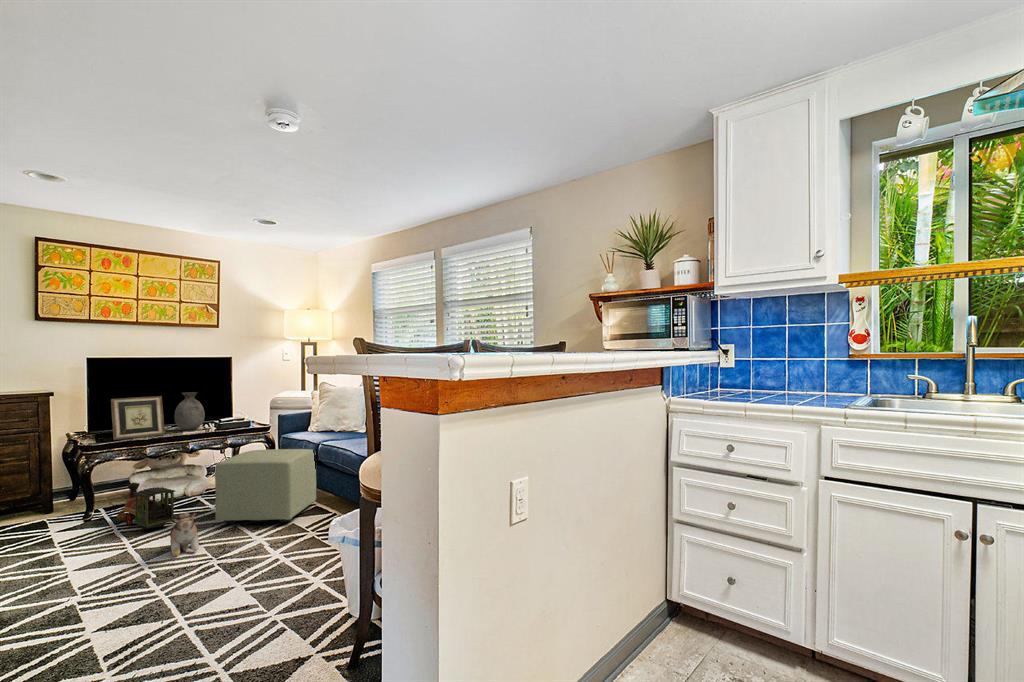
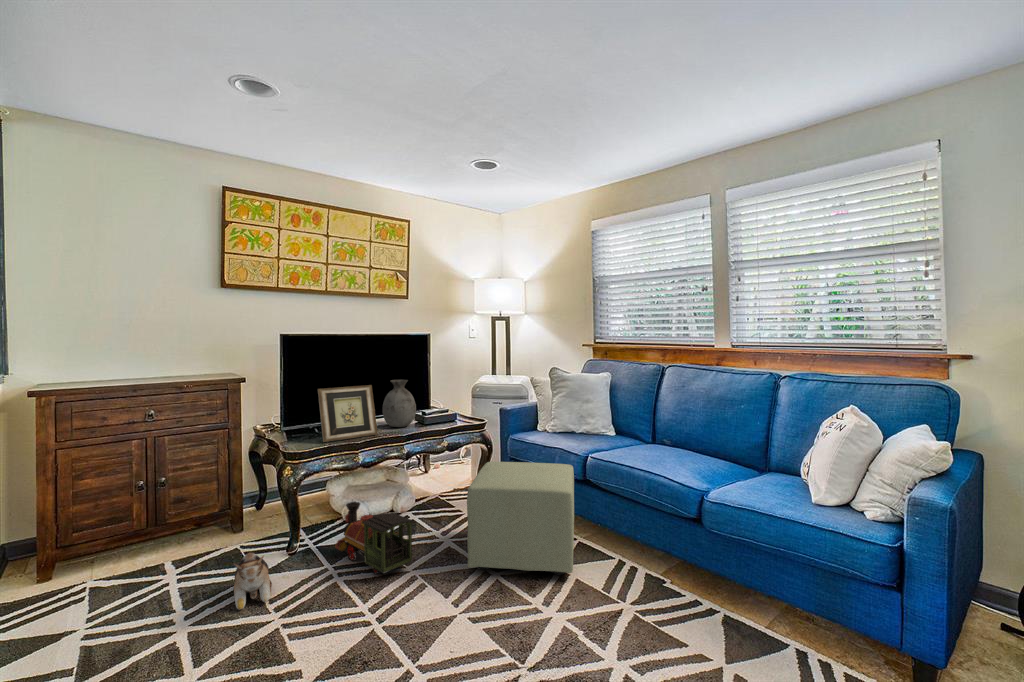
plush toy: present [170,513,199,556] -> present [234,553,272,610]

